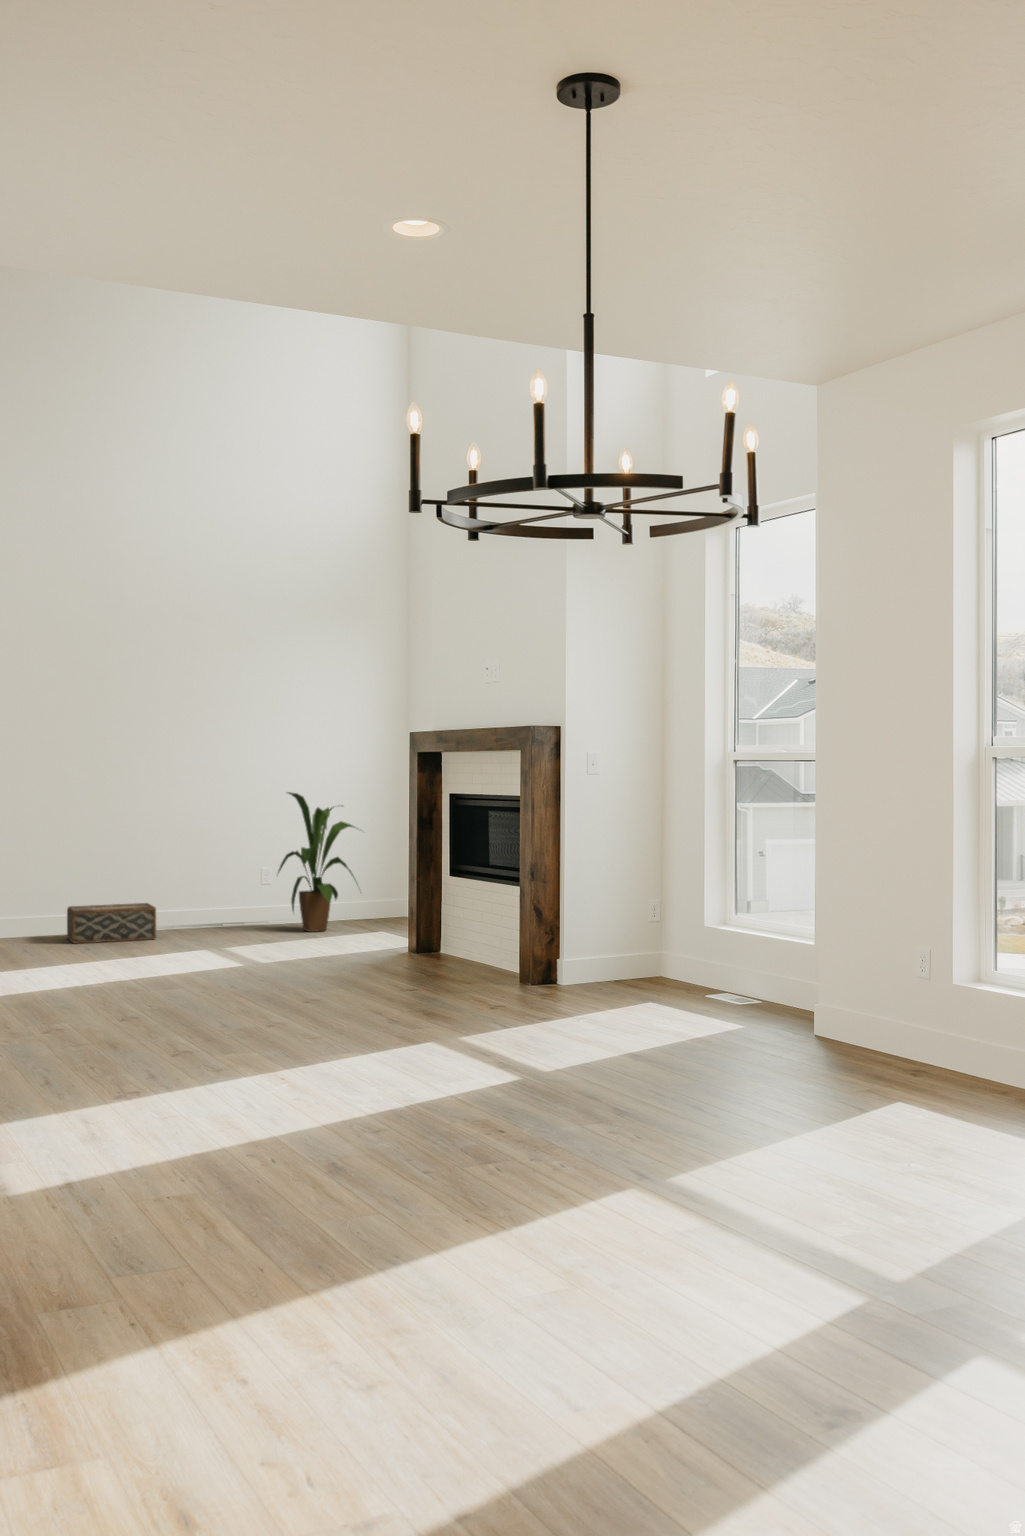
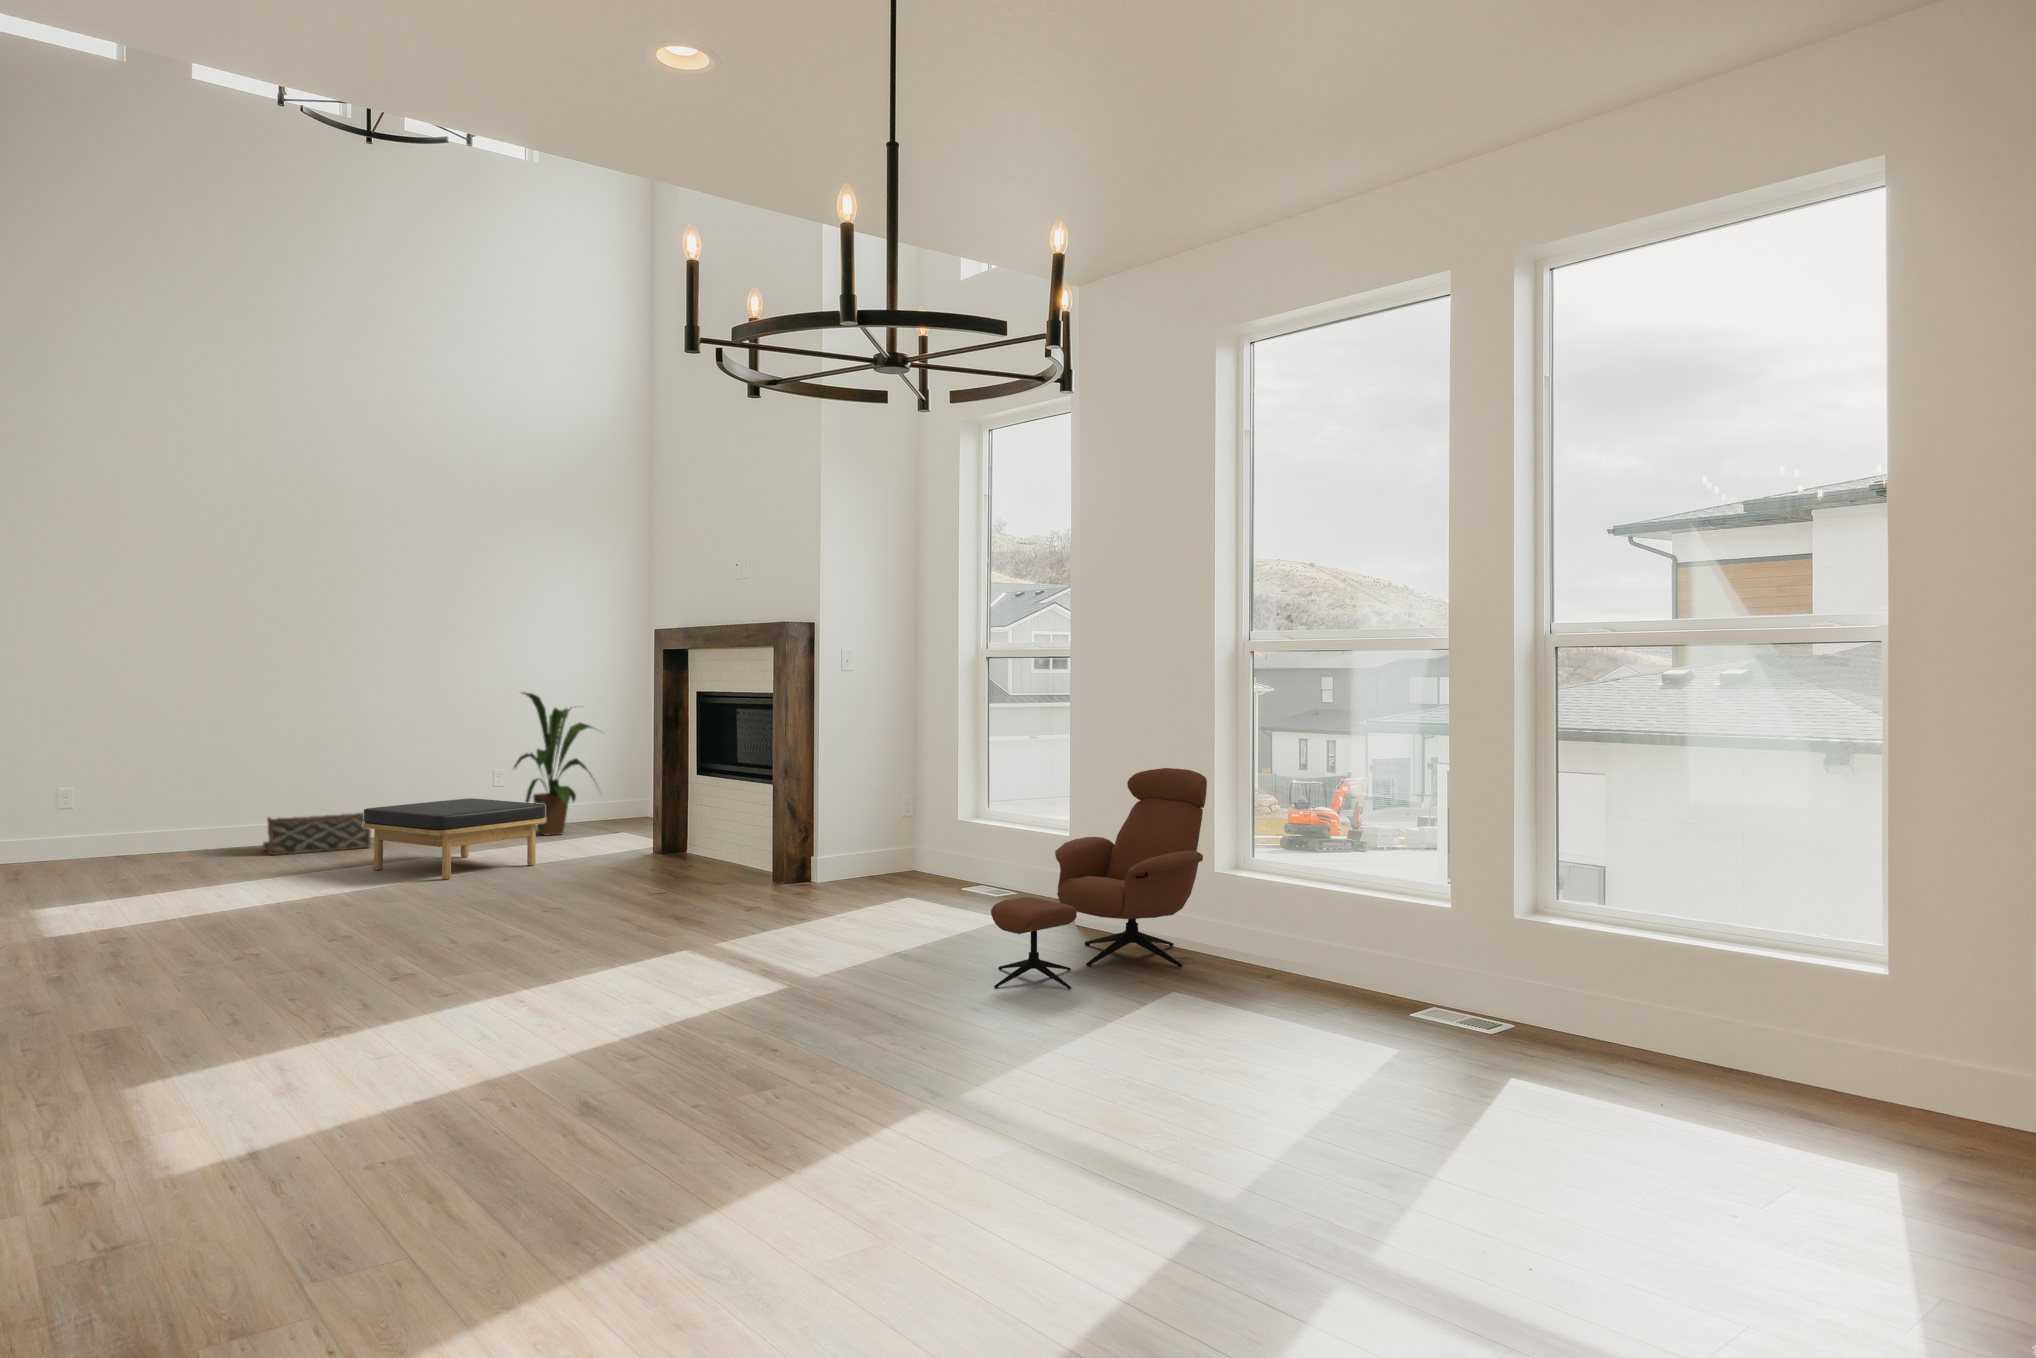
lounge chair: none [715,877,947,1097] -> present [991,768,1207,989]
ottoman: none [151,895,309,970] -> present [363,798,546,879]

